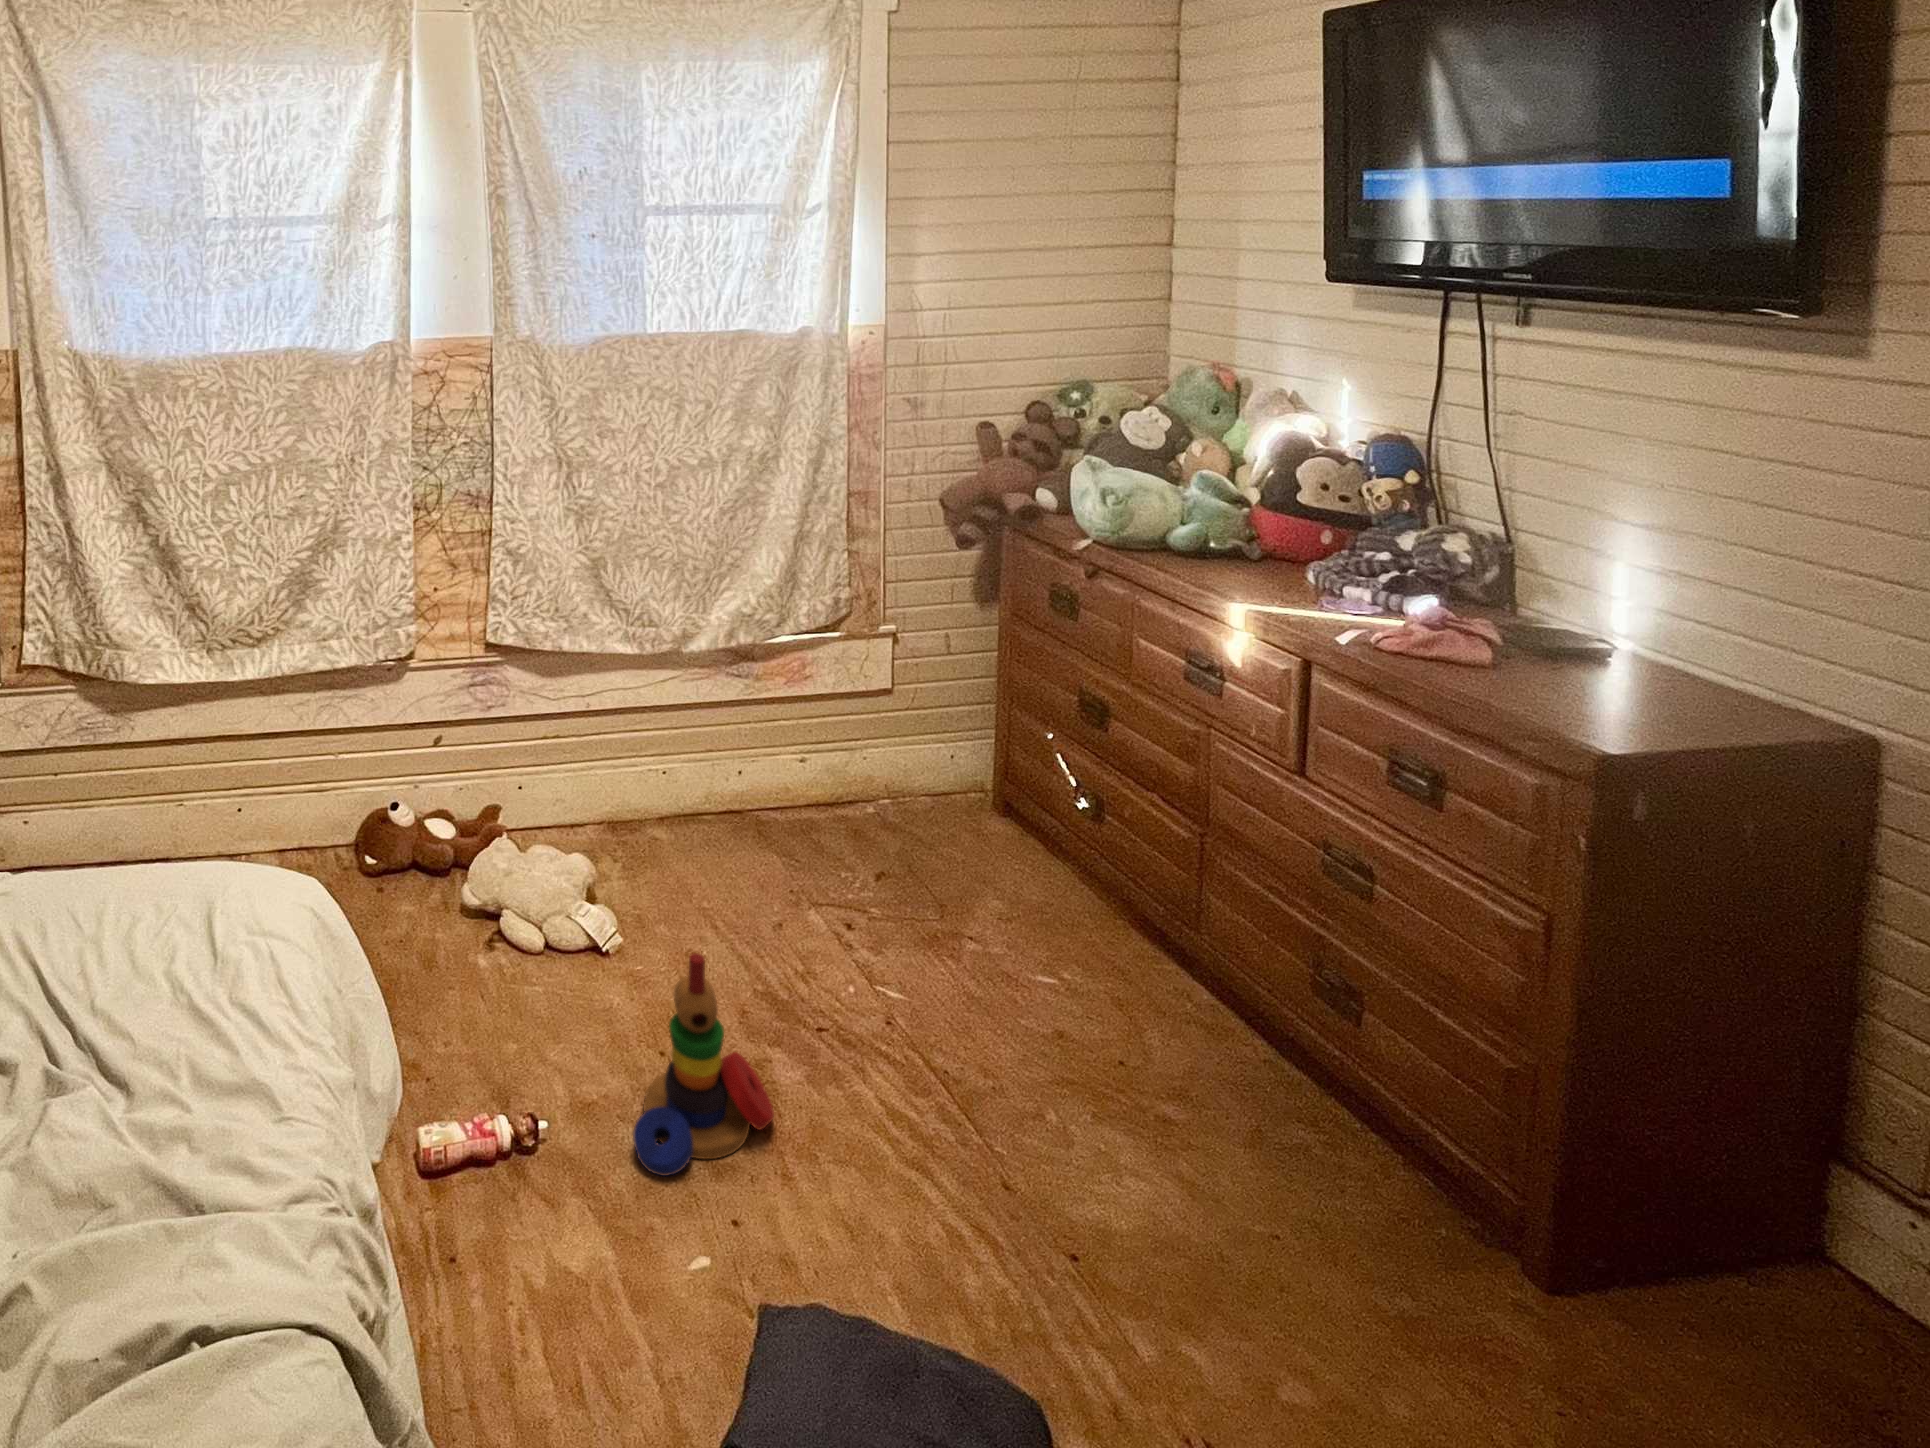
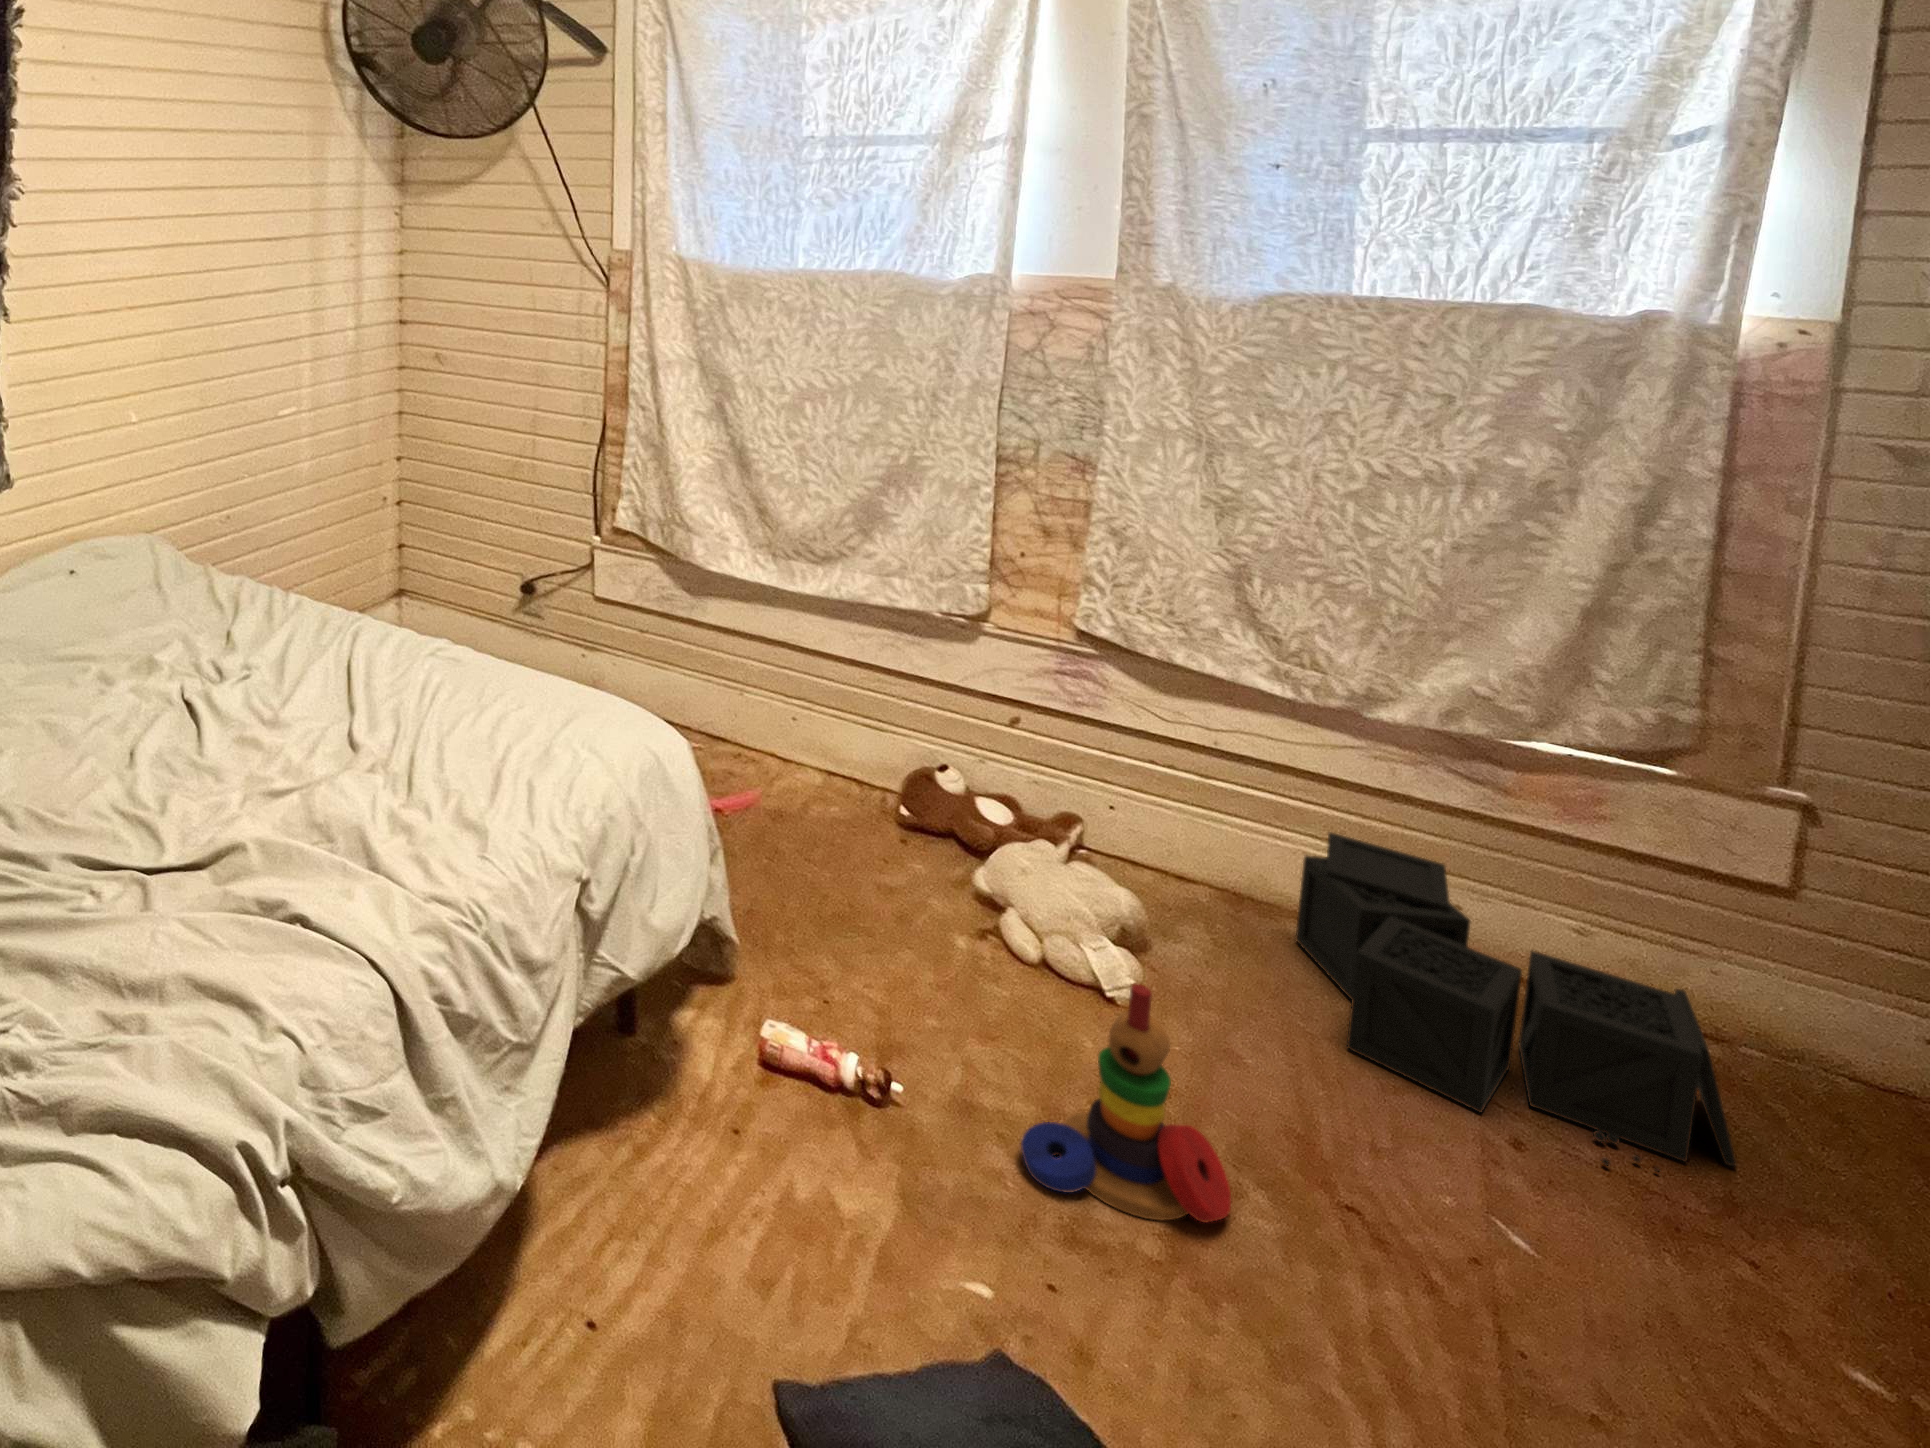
storage bin: none [664,745,927,925] -> present [1295,833,1736,1172]

